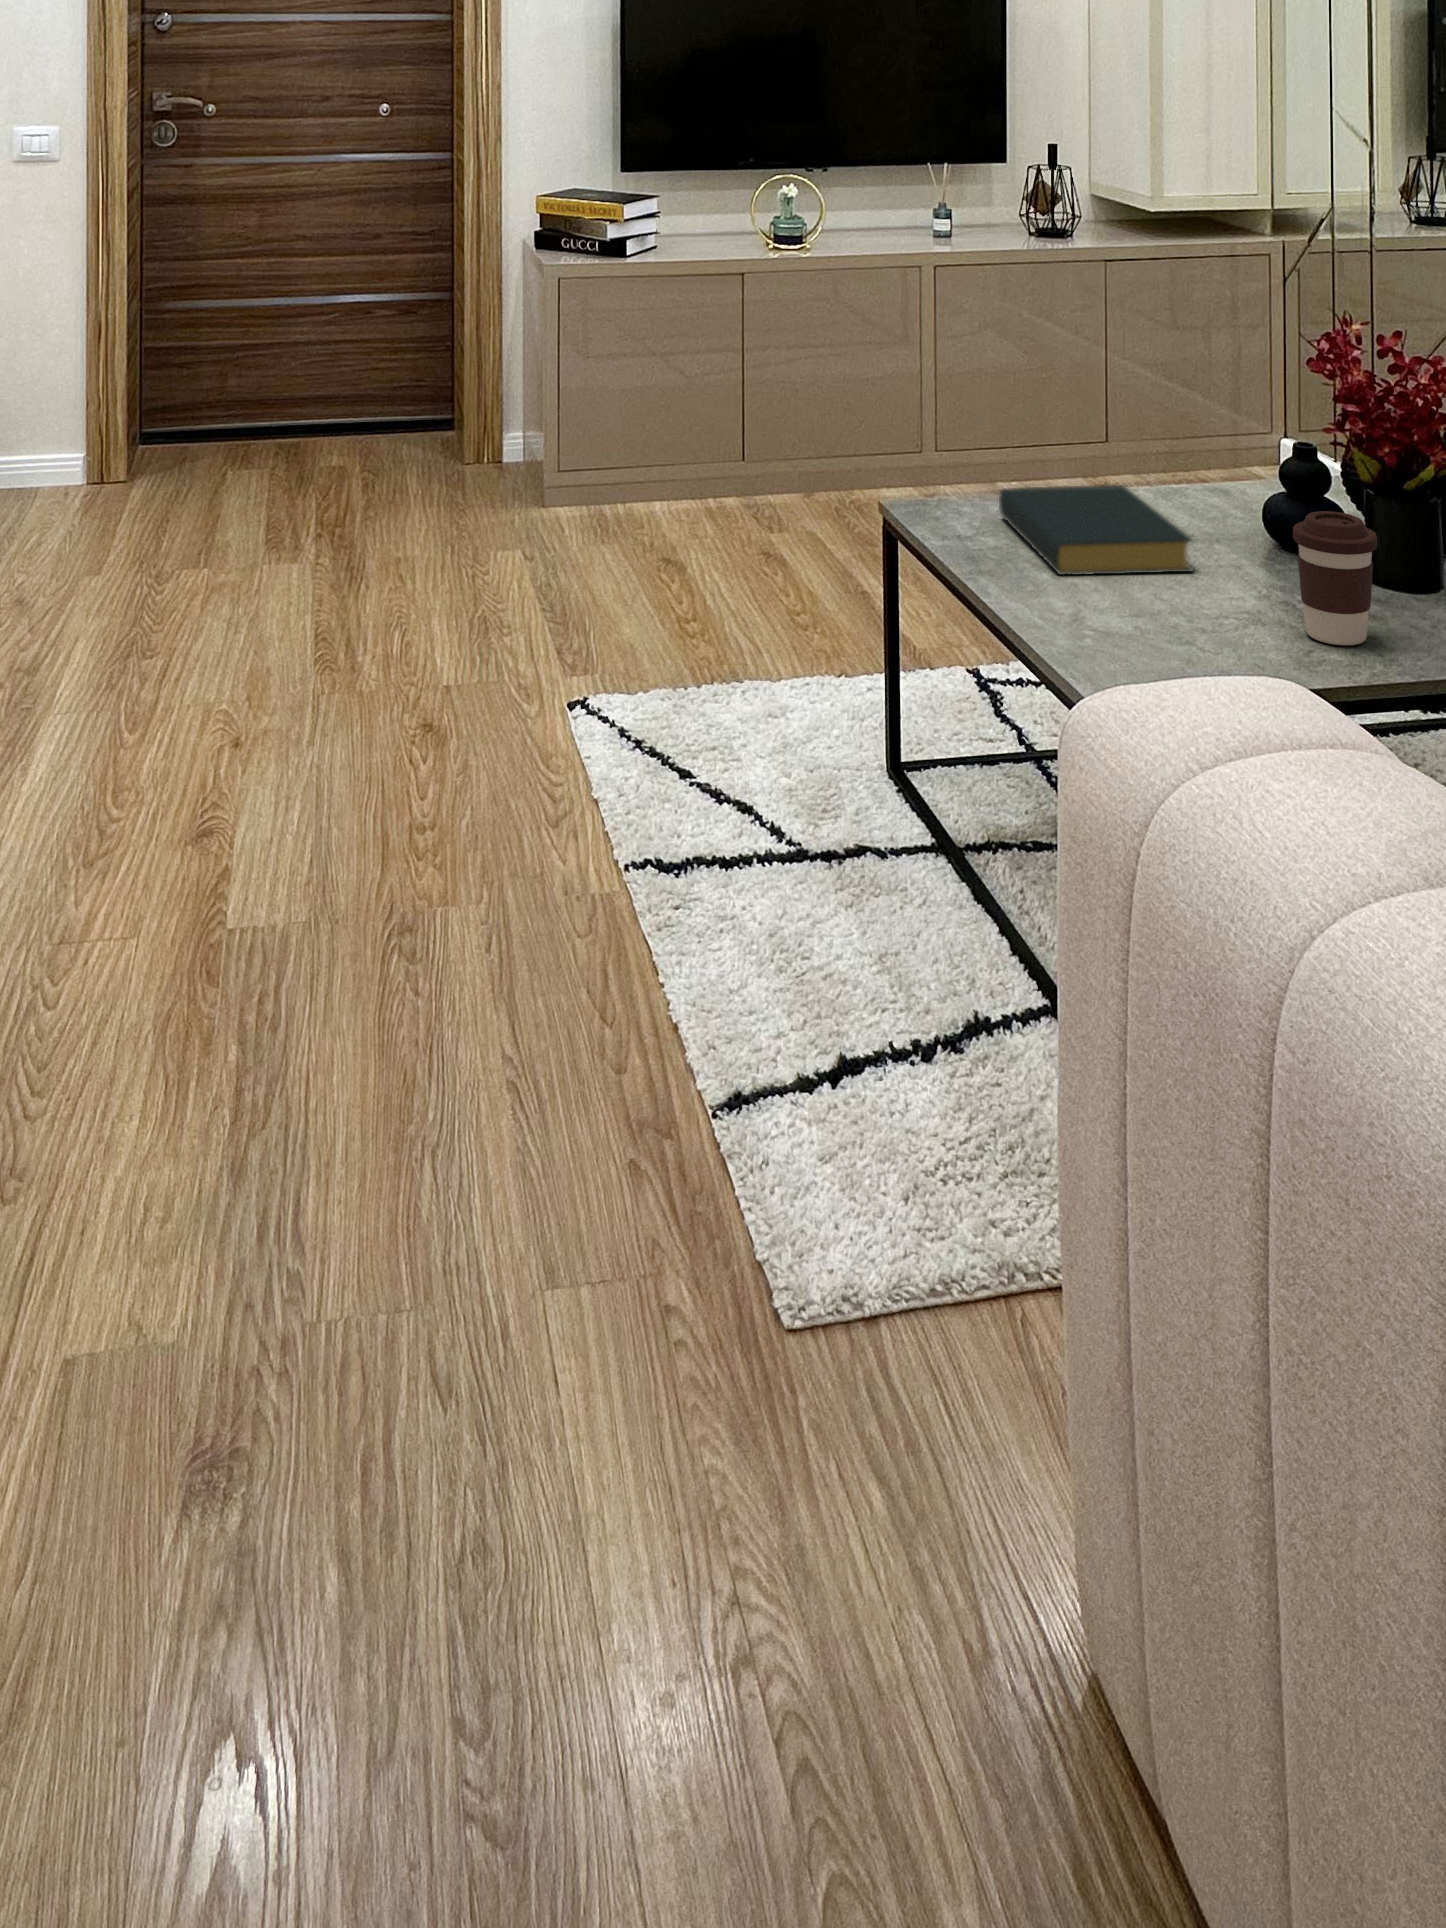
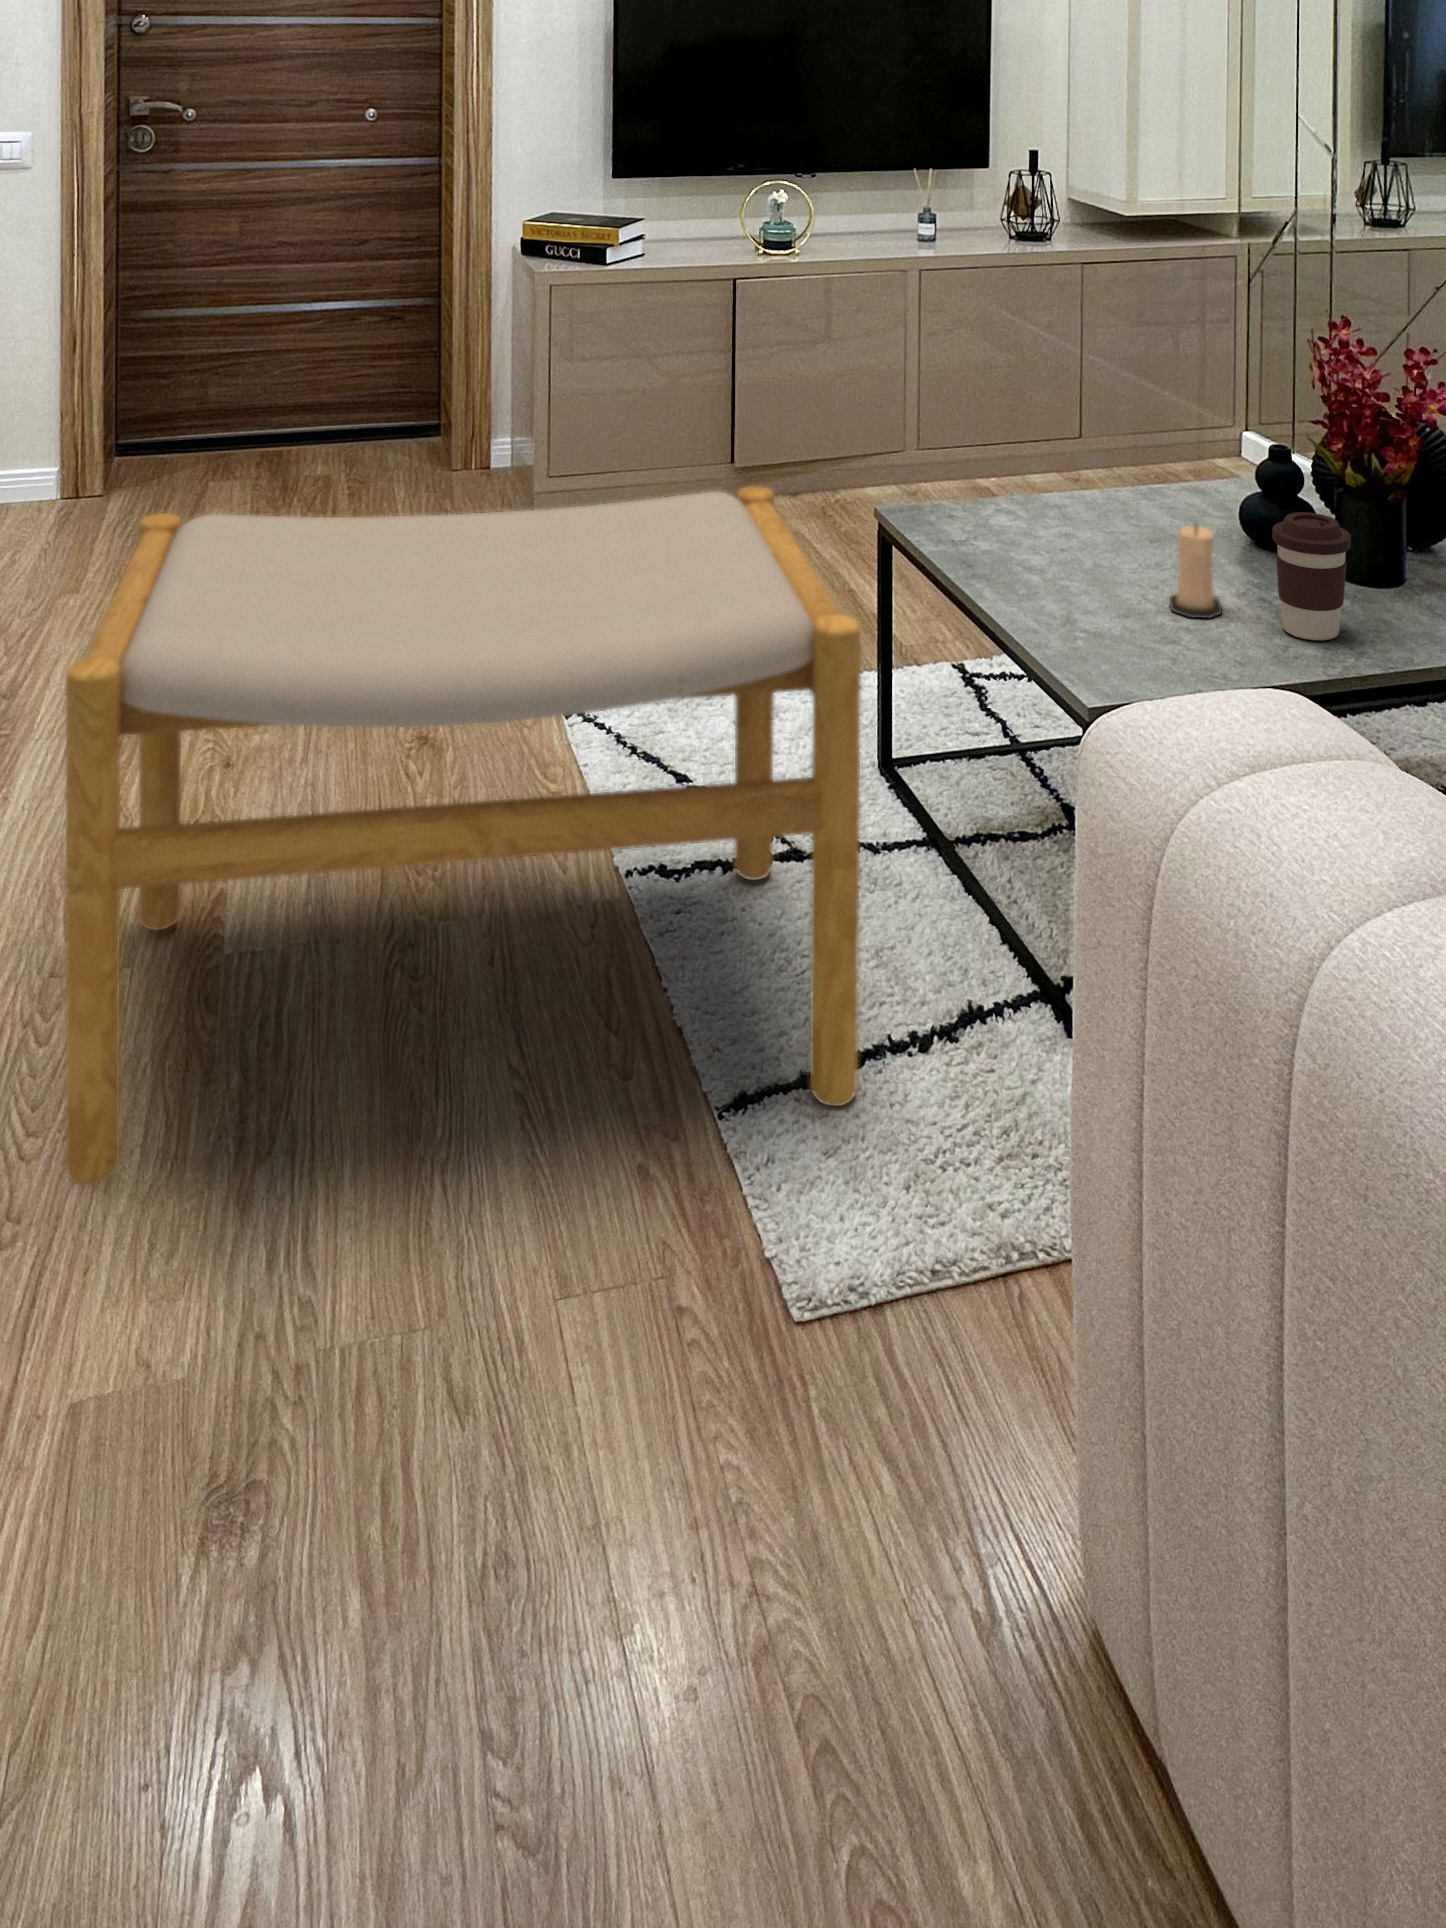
footstool: none [65,482,858,1154] -> present [66,486,861,1186]
hardback book: present [999,485,1192,575] -> none [986,481,1175,572]
candle: none [1186,521,1242,622] -> present [1169,525,1222,618]

